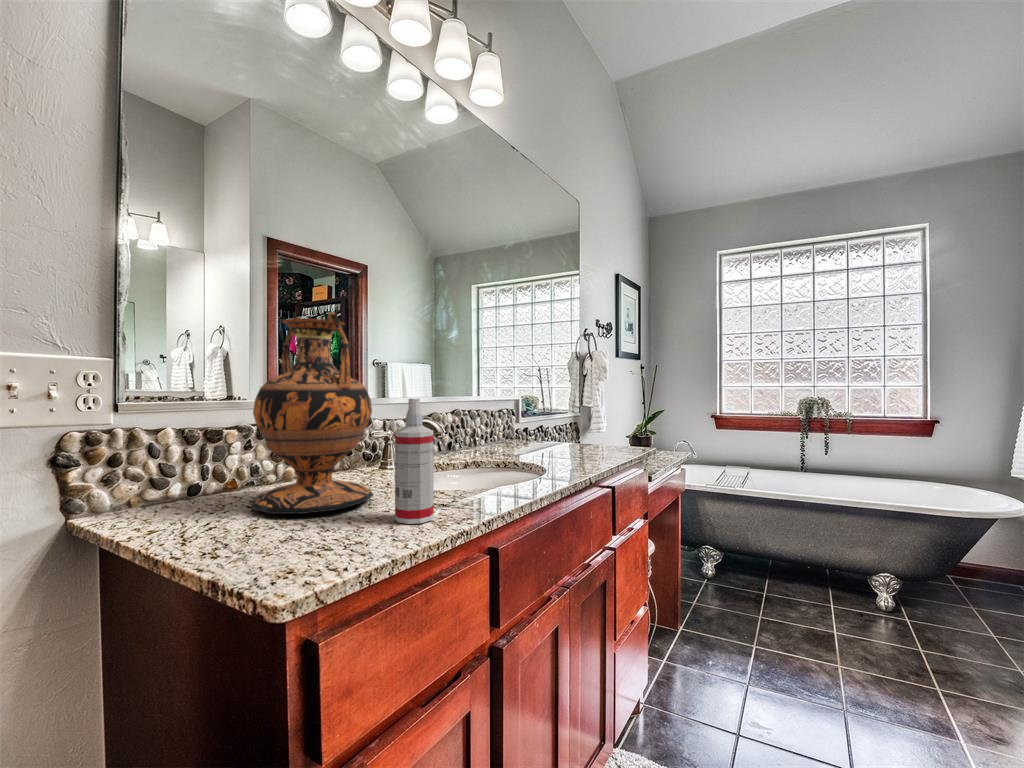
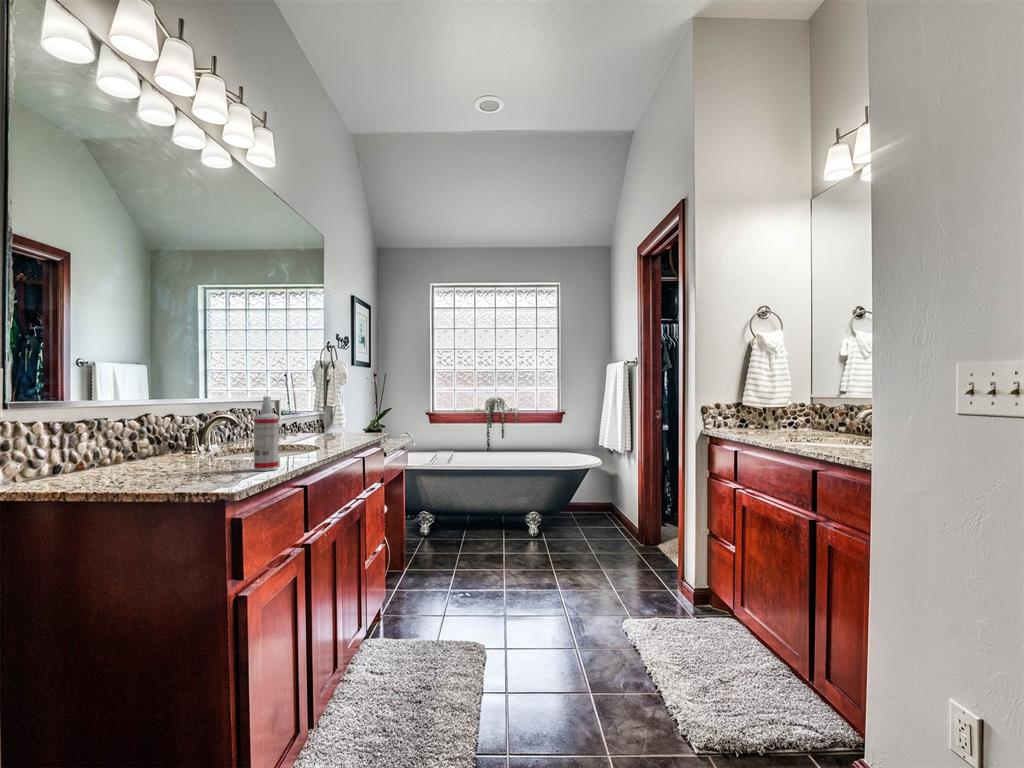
vase: present [252,312,373,514] -> none [129,339,222,474]

